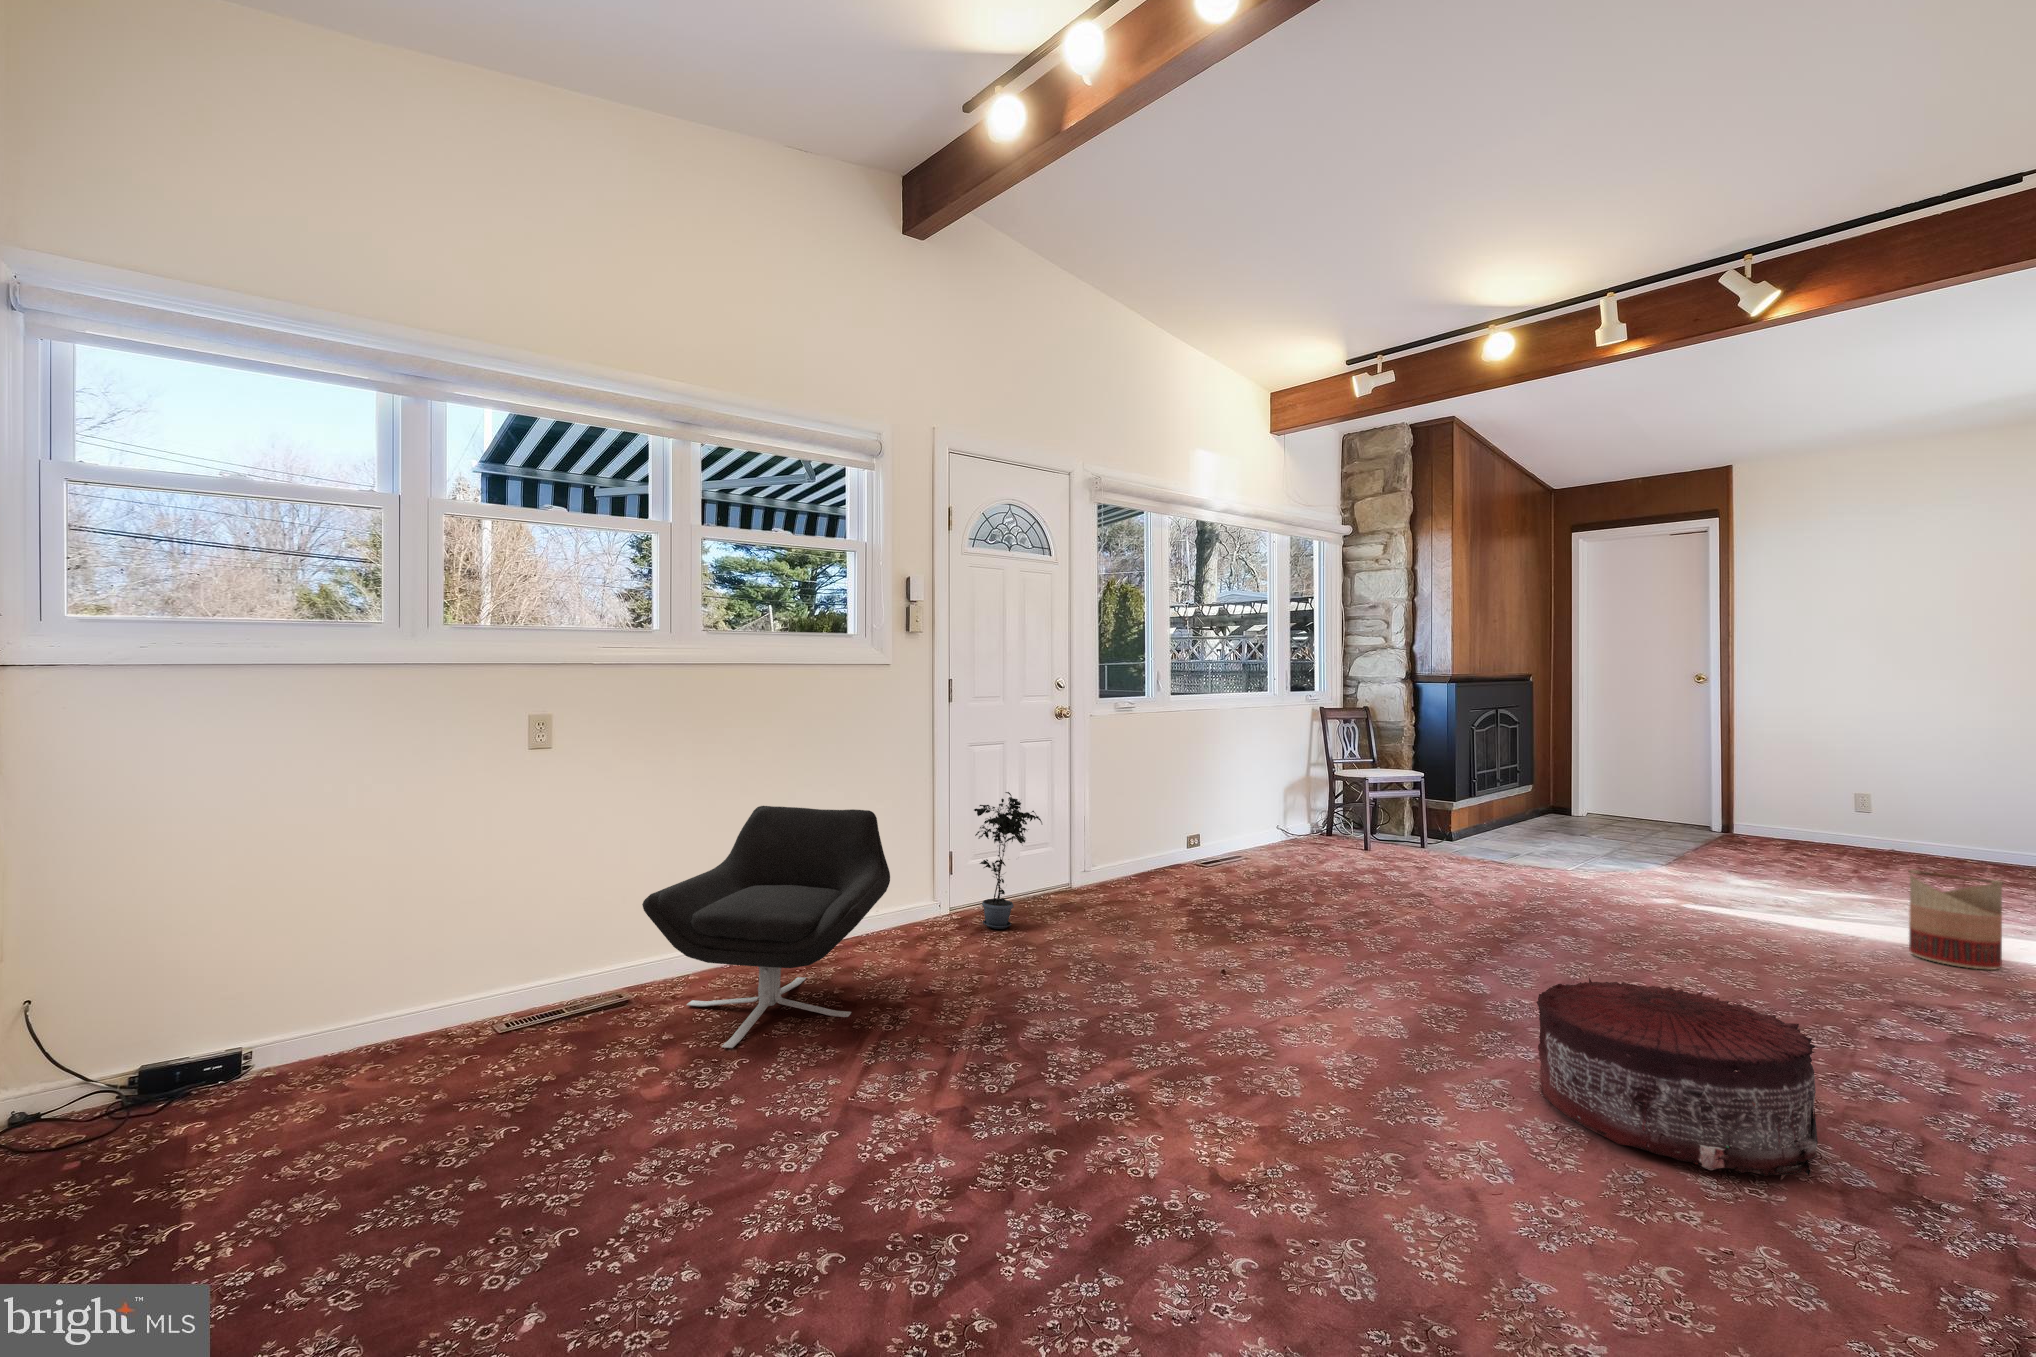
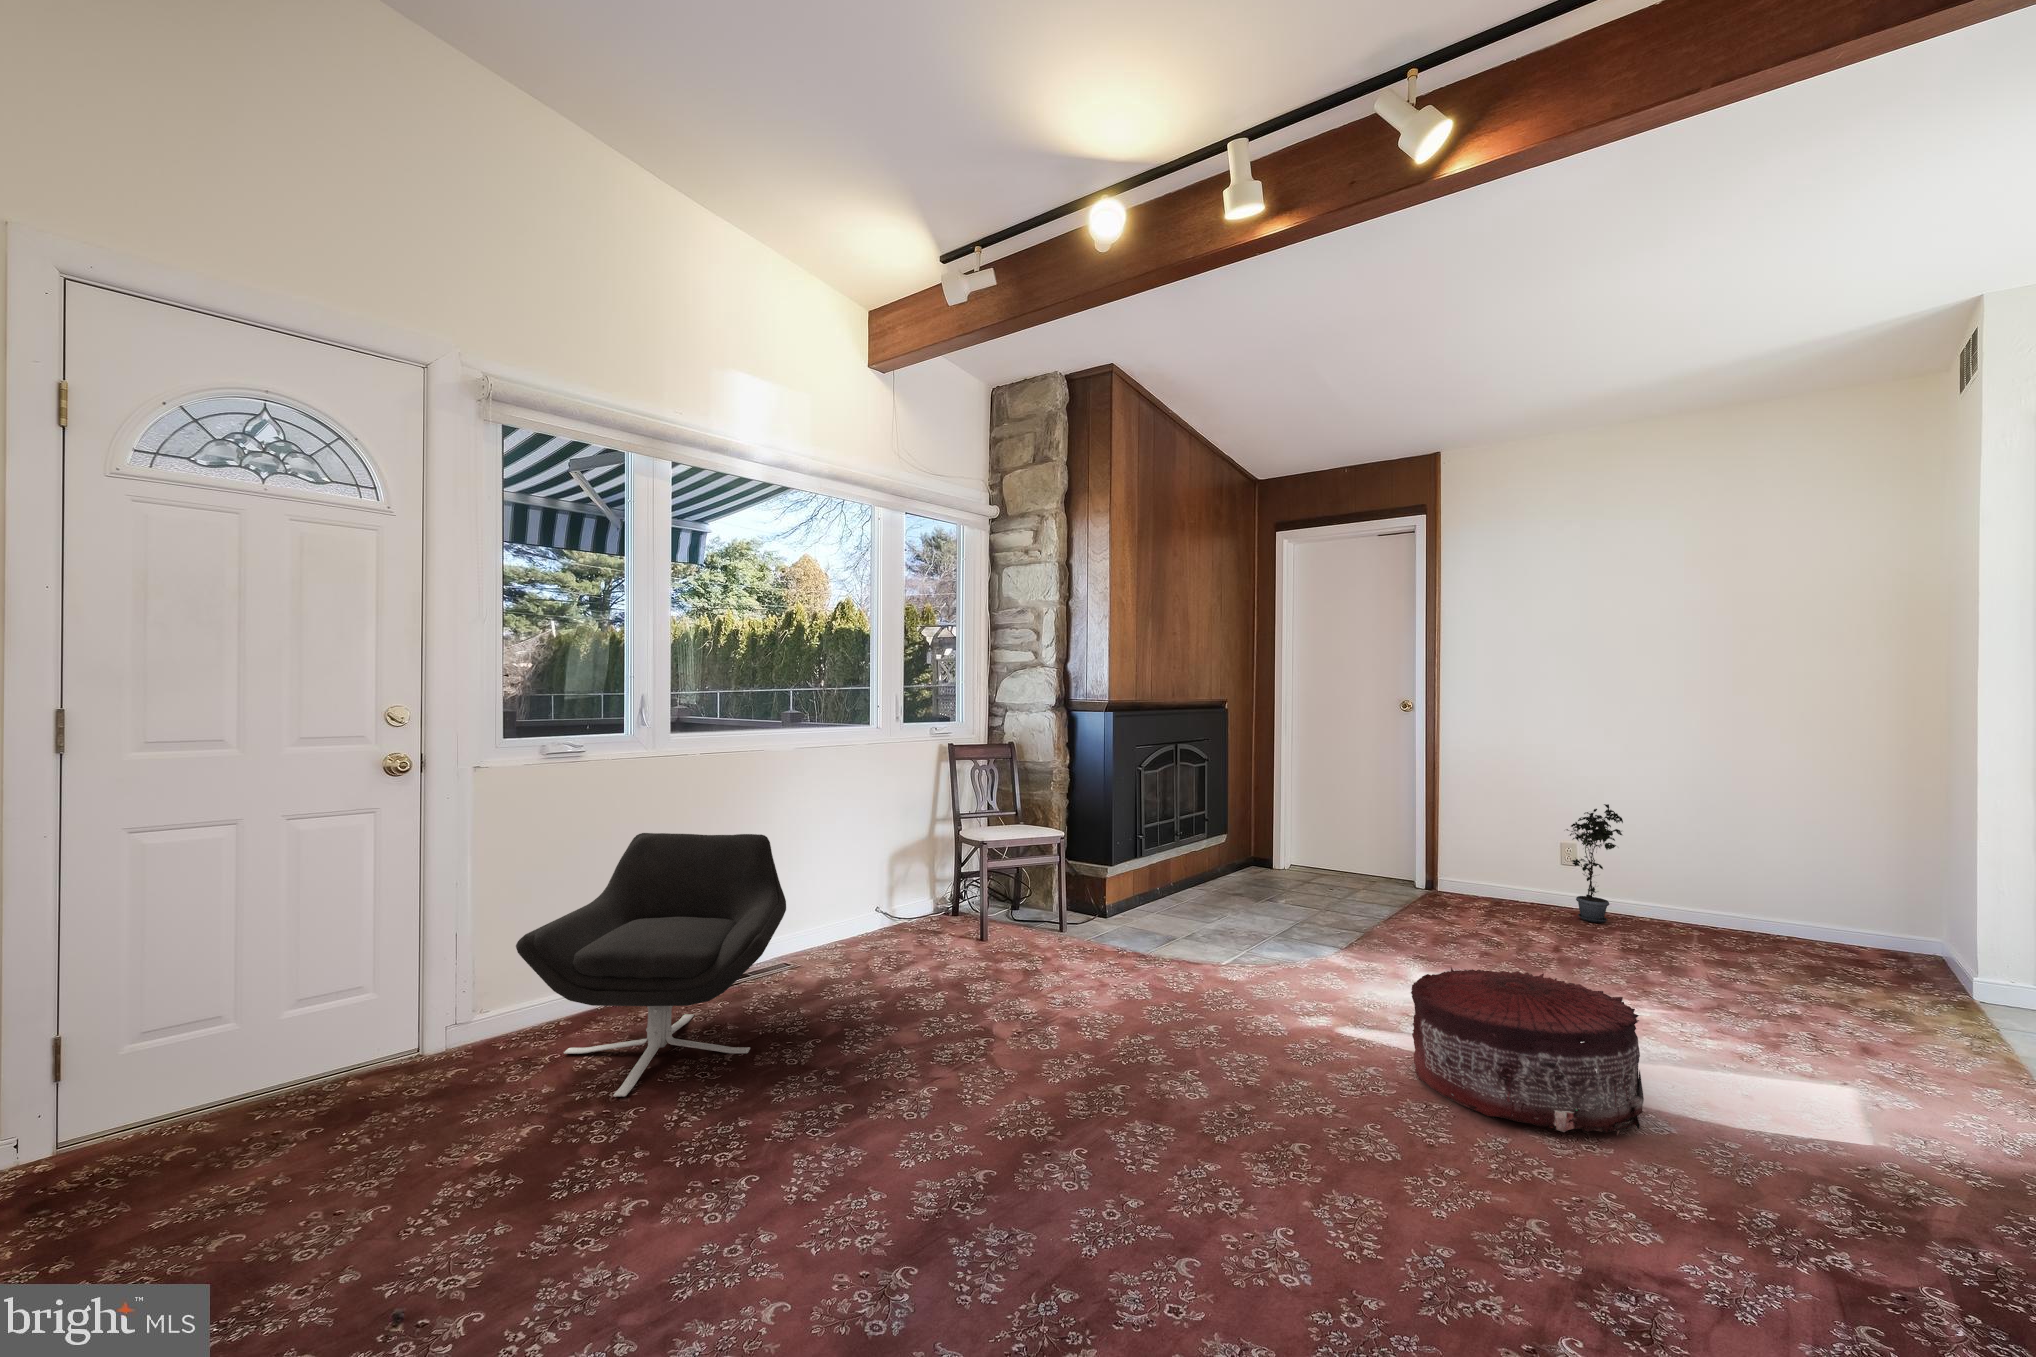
potted plant: present [974,792,1042,929] -> present [1567,804,1623,923]
basket: present [1908,870,2004,970] -> none [1677,857,1748,940]

